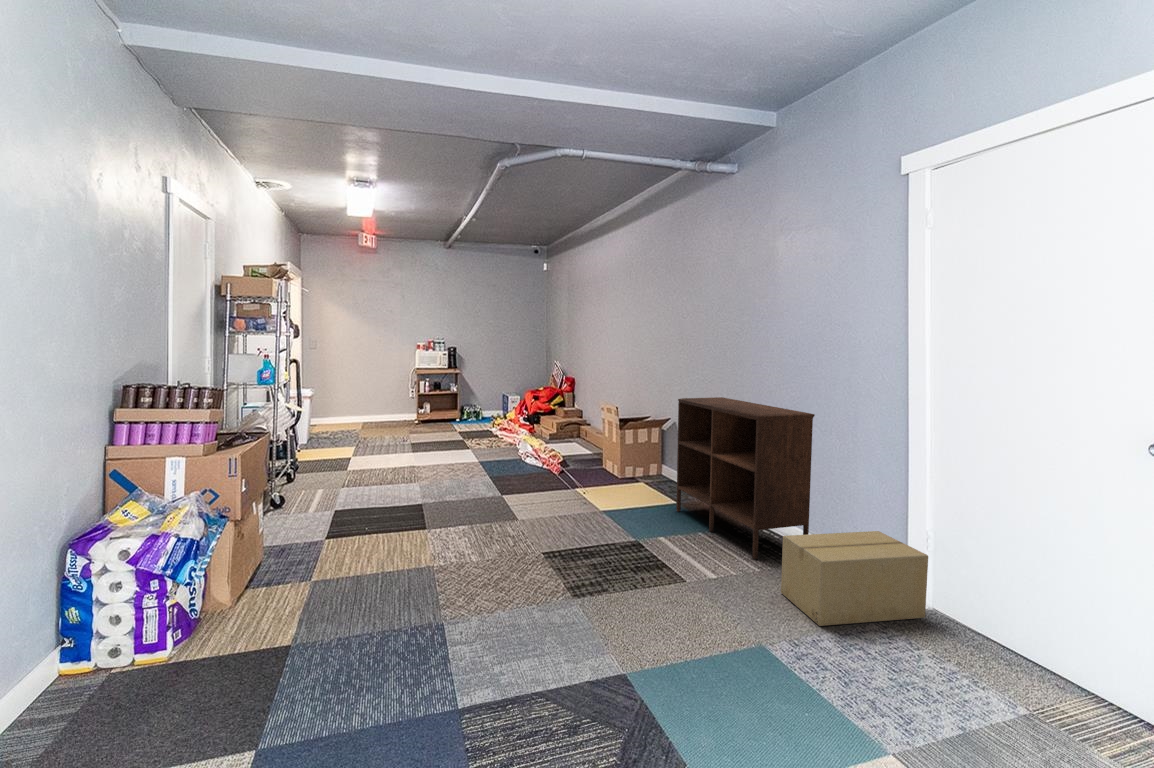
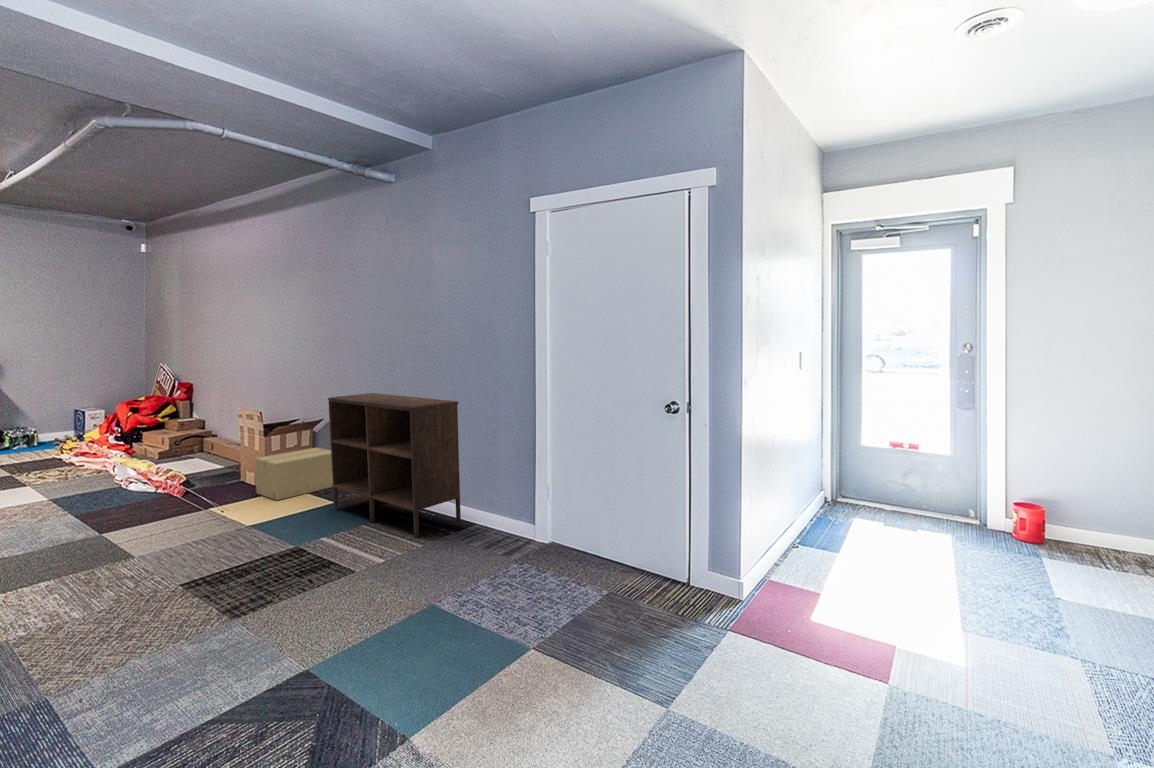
cardboard box: present [781,531,928,626] -> present [255,448,333,500]

